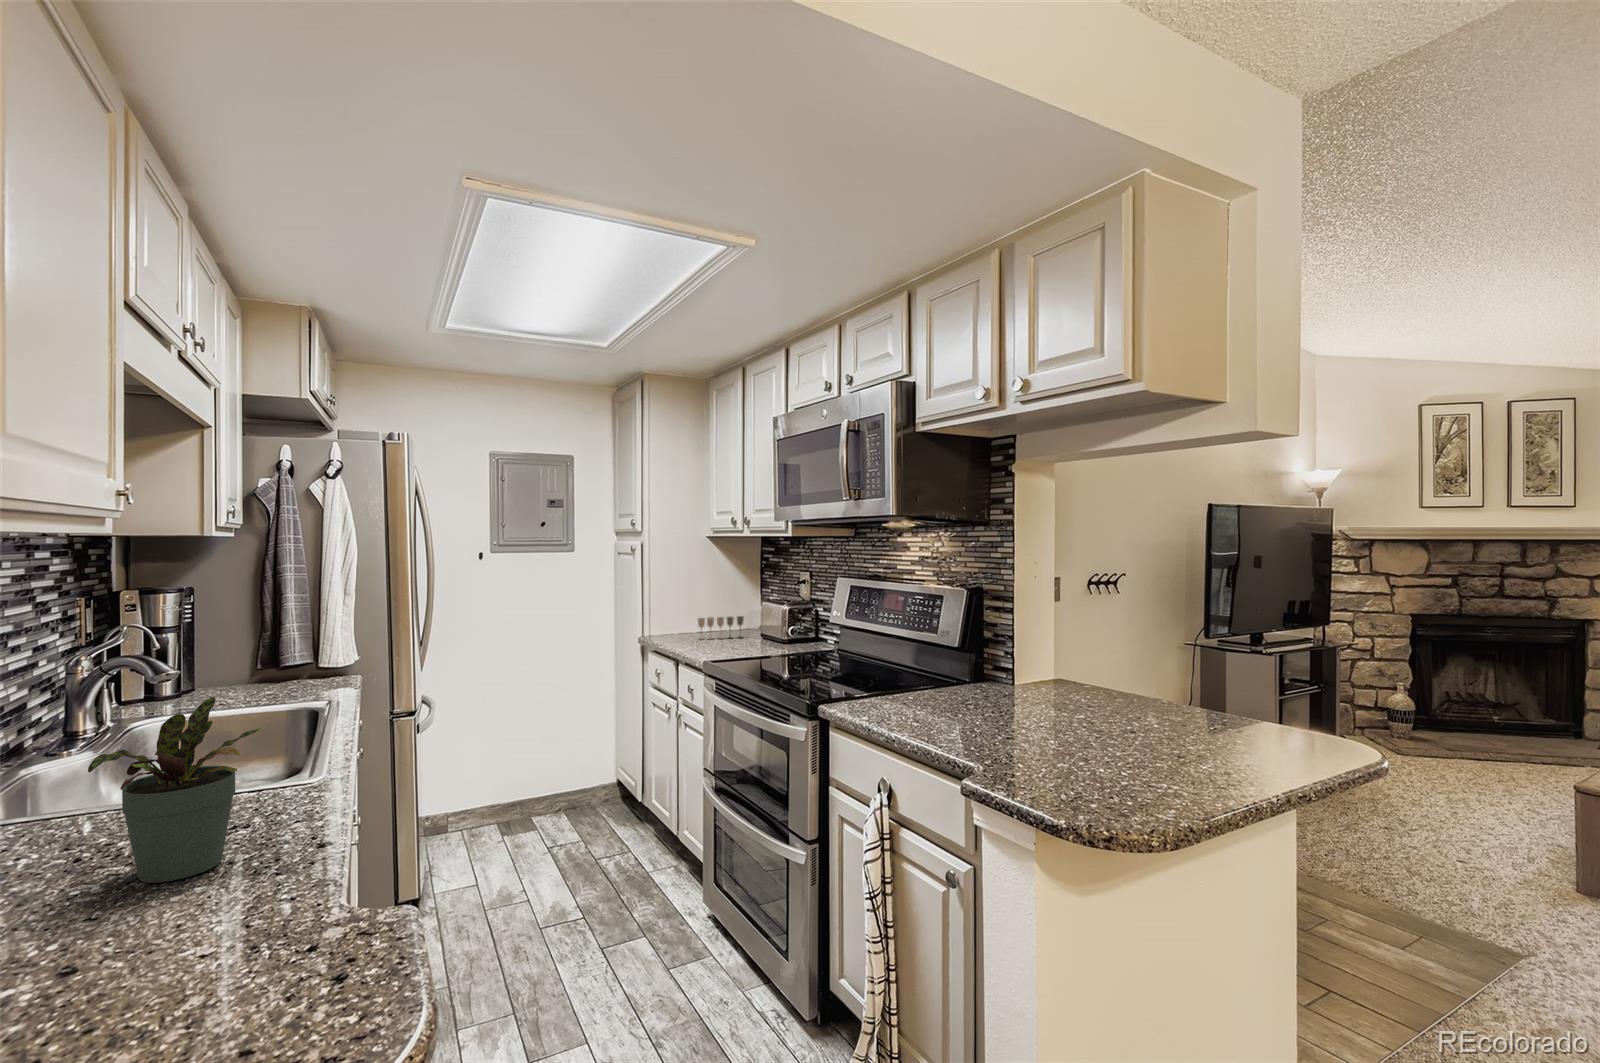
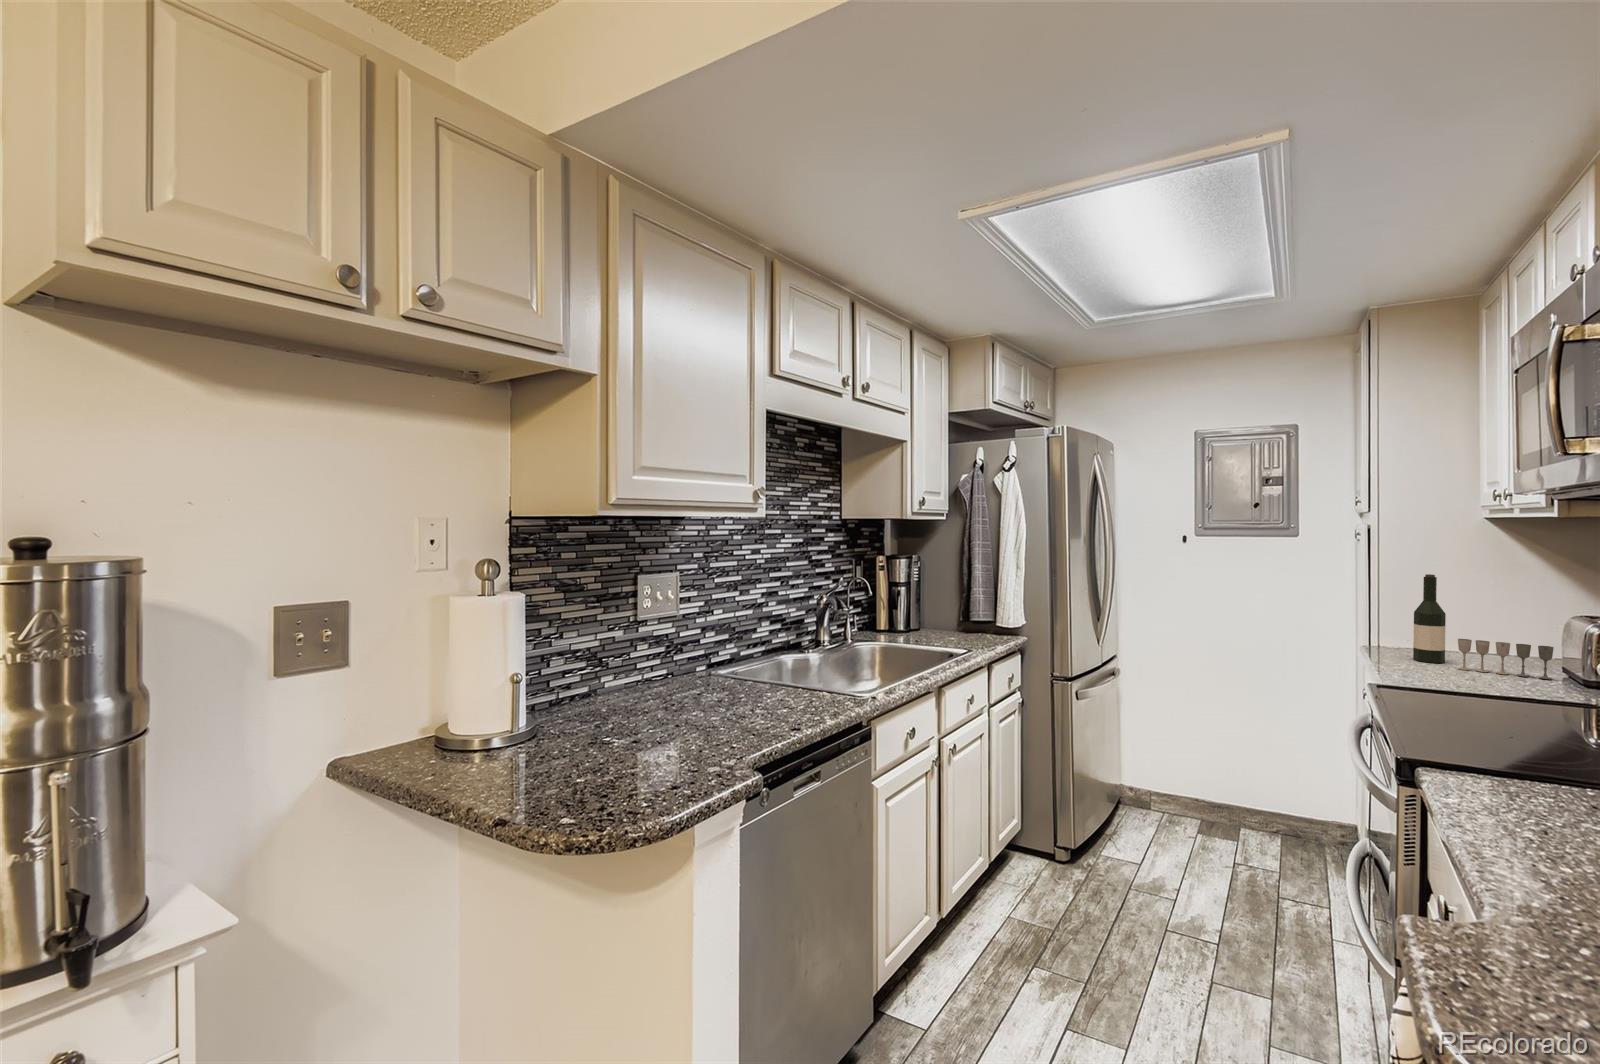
wine bottle: none [668,574,686,639] -> present [1413,574,1446,663]
potted plant: present [88,697,261,883] -> none [703,621,775,726]

